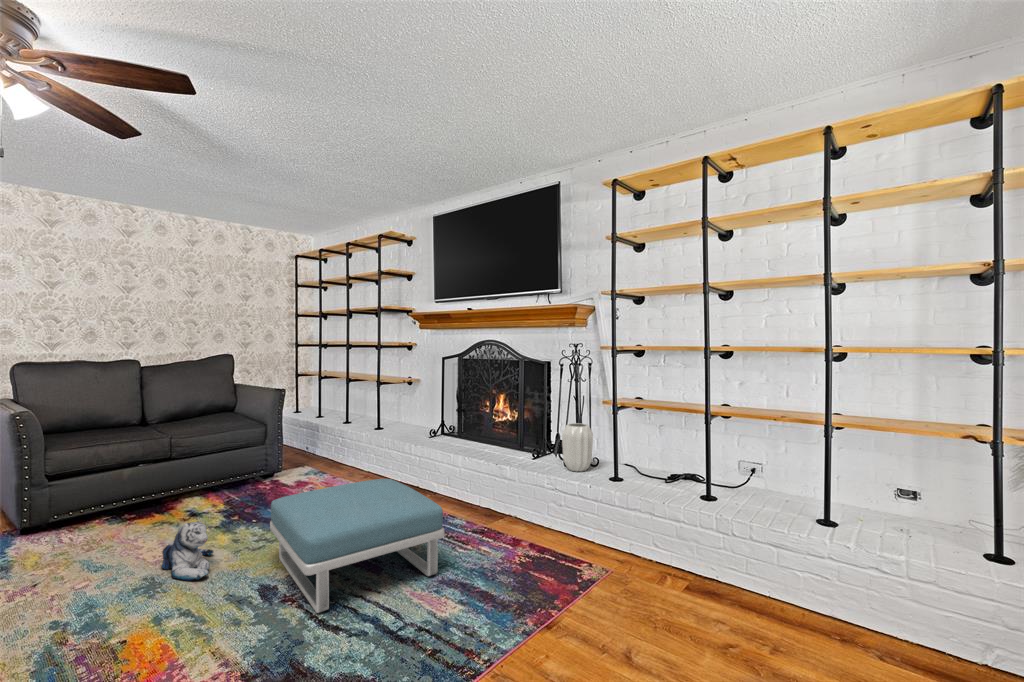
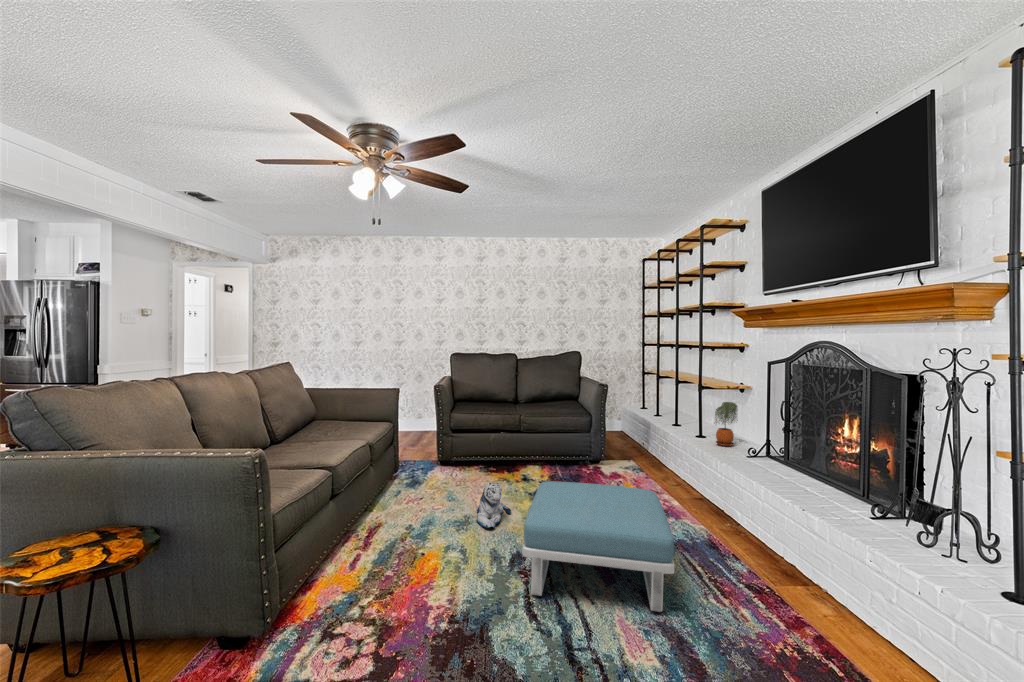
potted plant: none [391,389,413,431] -> present [715,402,738,446]
vase: present [562,423,593,471] -> none [906,483,974,564]

